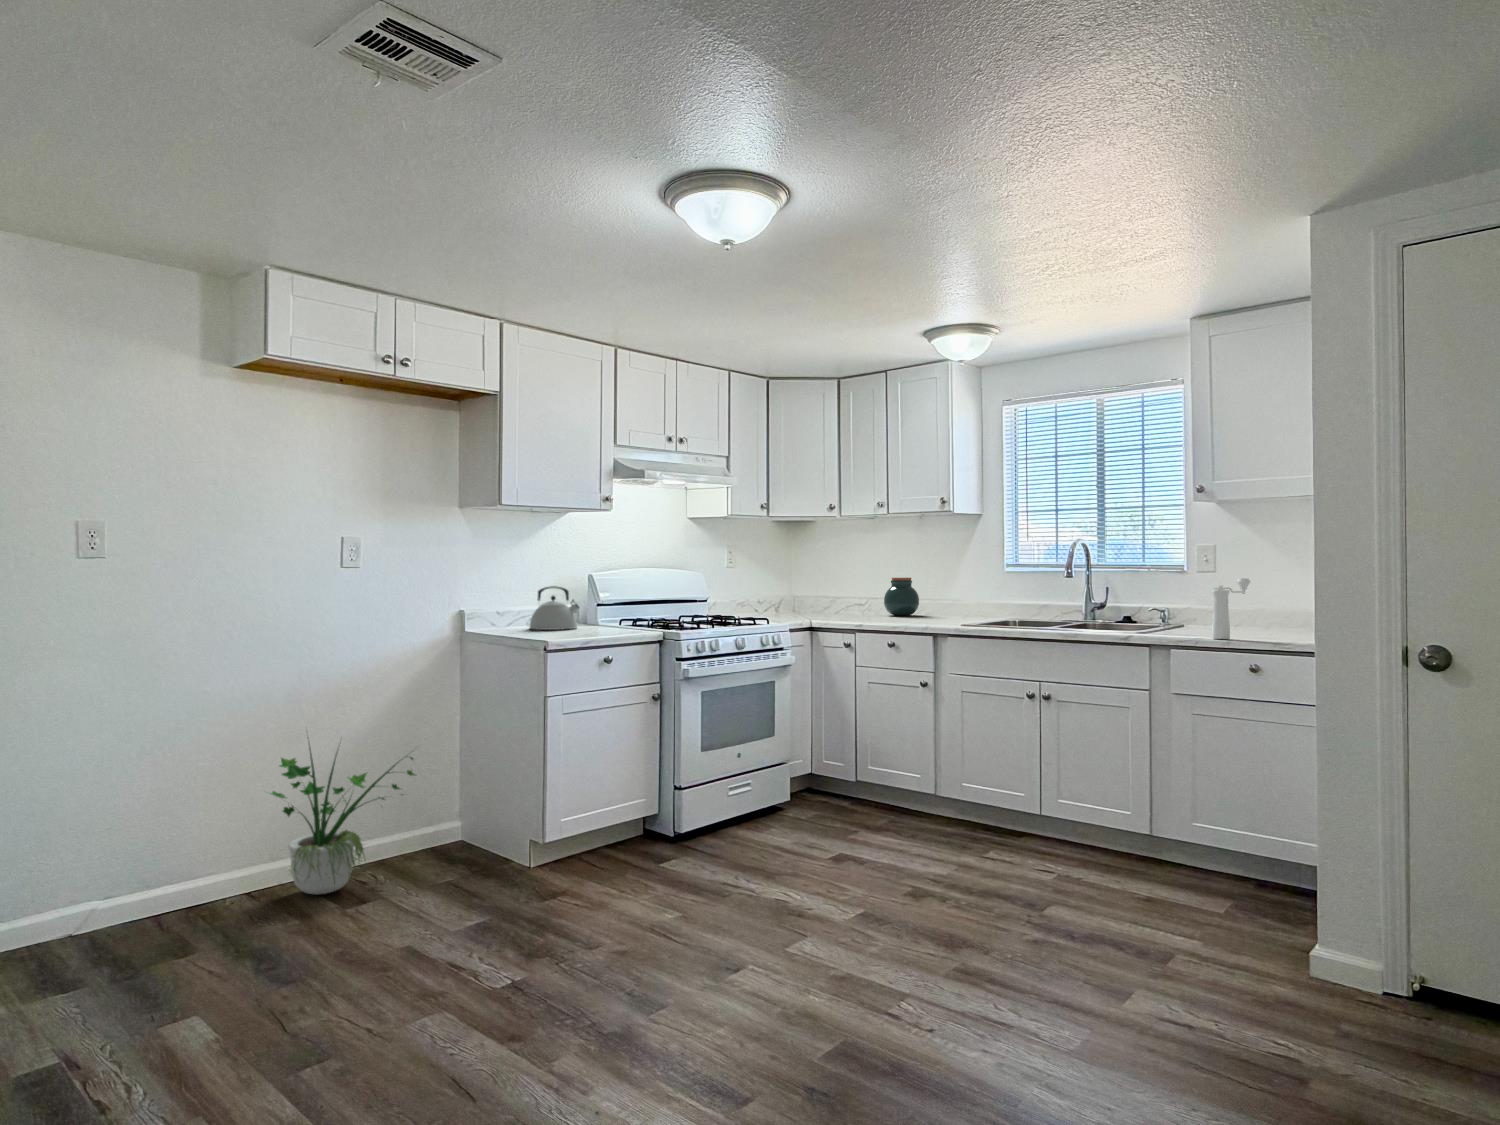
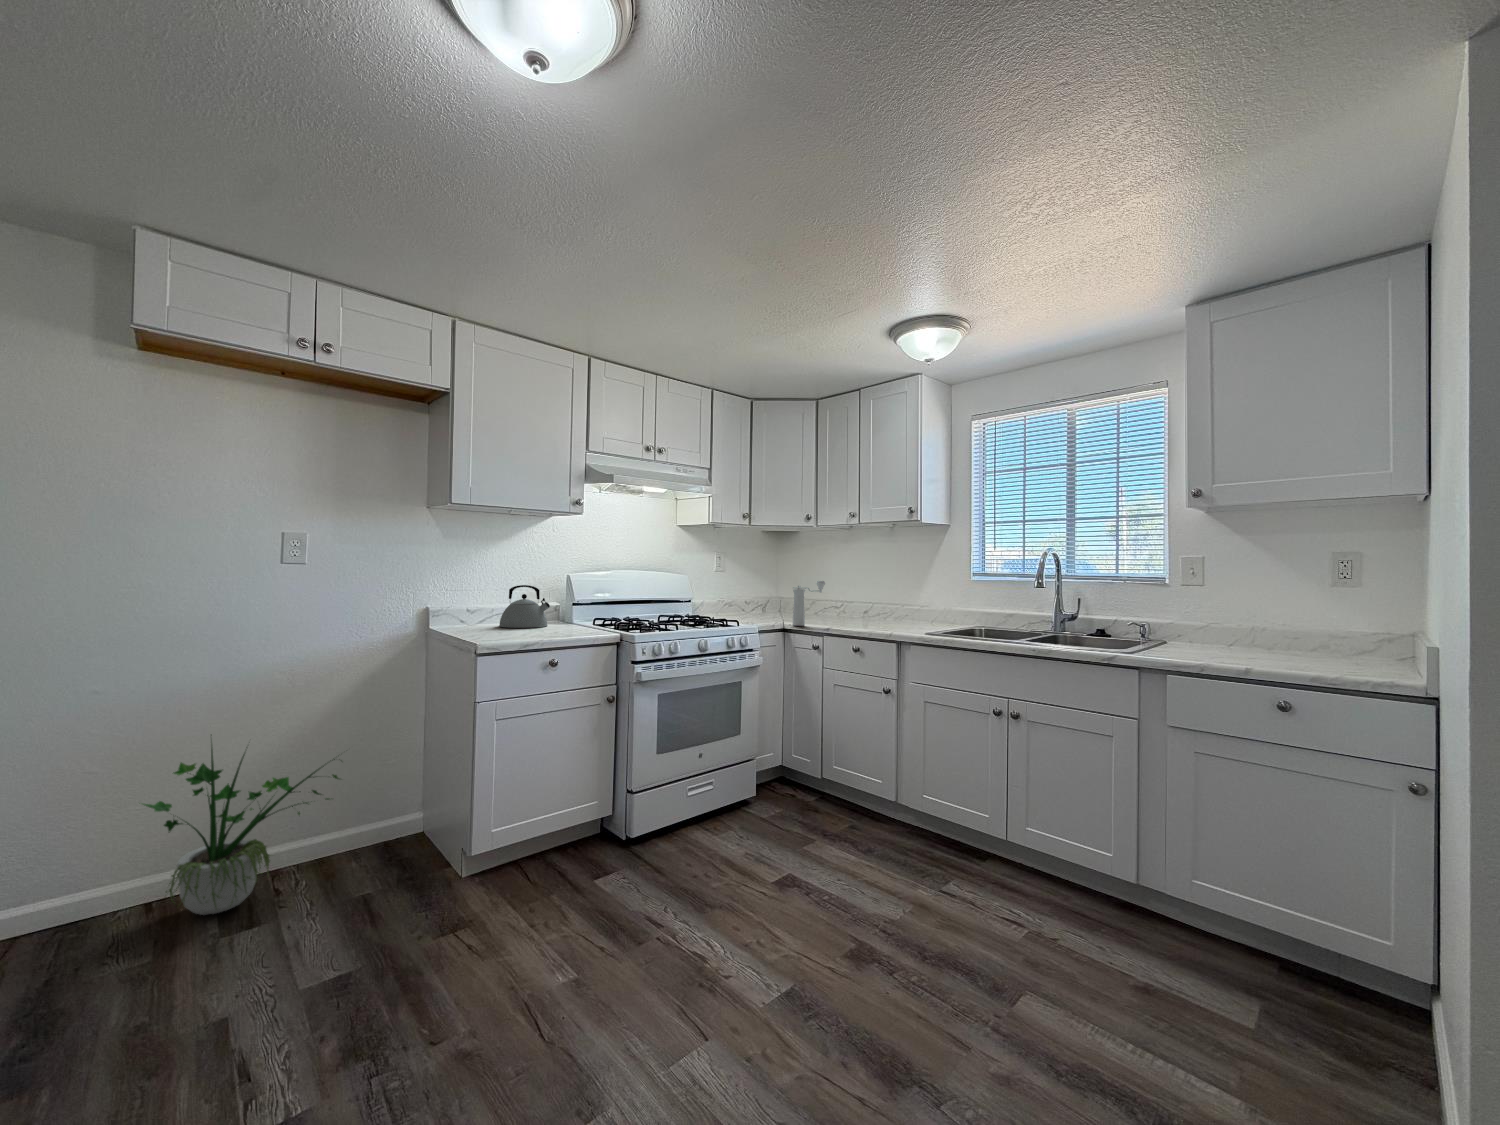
jar: present [884,578,919,616] -> none [857,583,890,619]
pepper mill: present [1212,578,1250,639] -> present [793,581,825,626]

